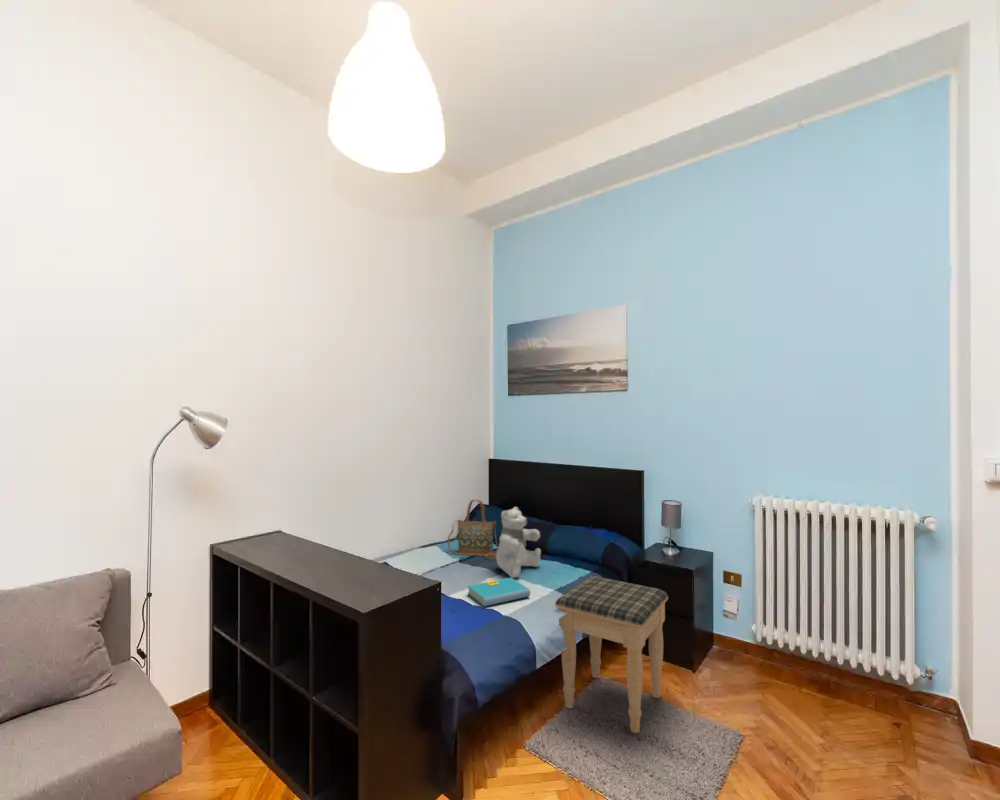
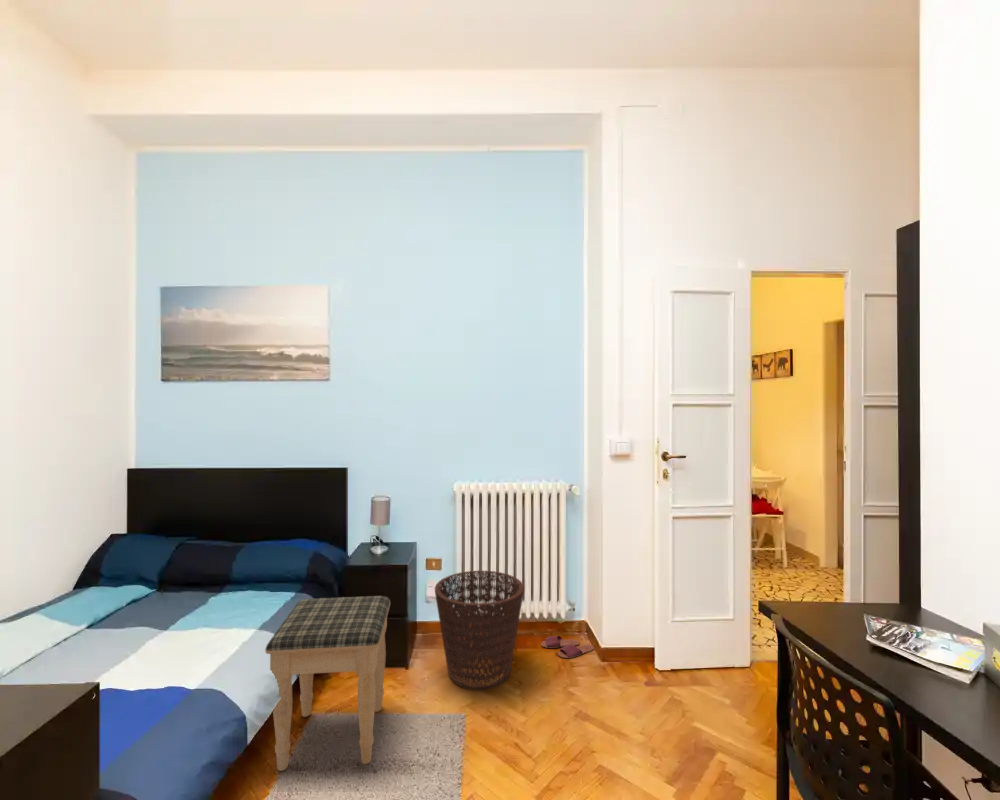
handbag: present [448,500,498,559] -> none [59,530,157,617]
teddy bear: present [496,507,541,578] -> none [158,533,225,630]
book: present [468,578,530,606] -> none [119,631,225,687]
basket: none [719,590,832,724] -> present [435,571,524,690]
slippers: none [869,698,955,737] -> present [541,636,594,658]

